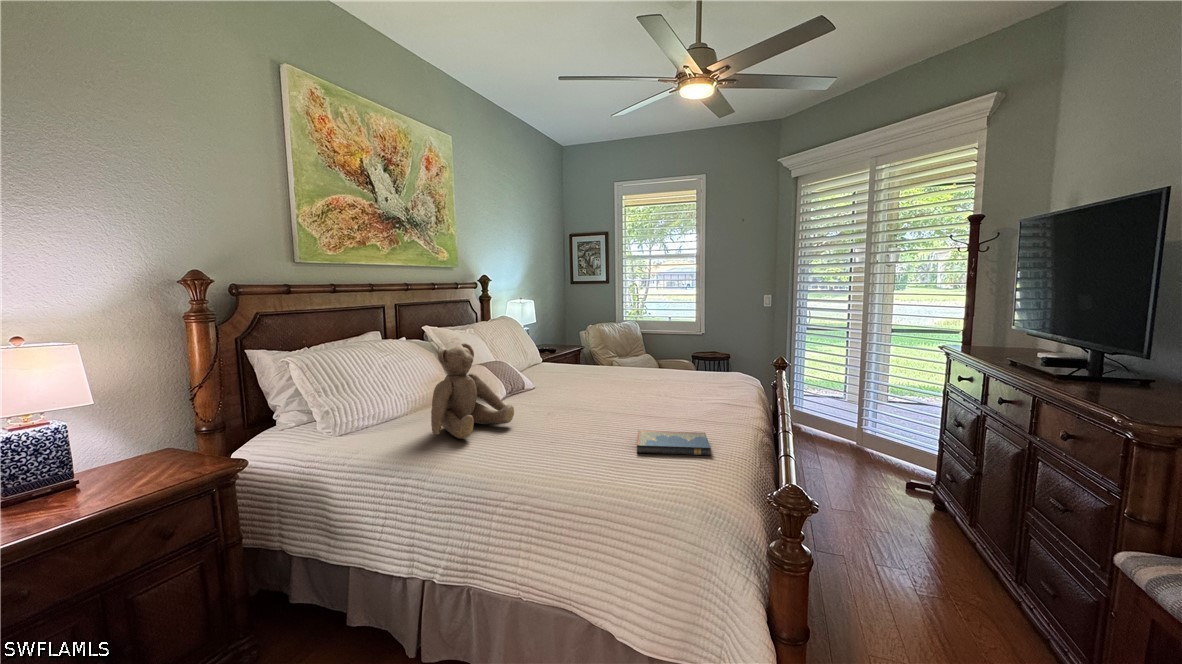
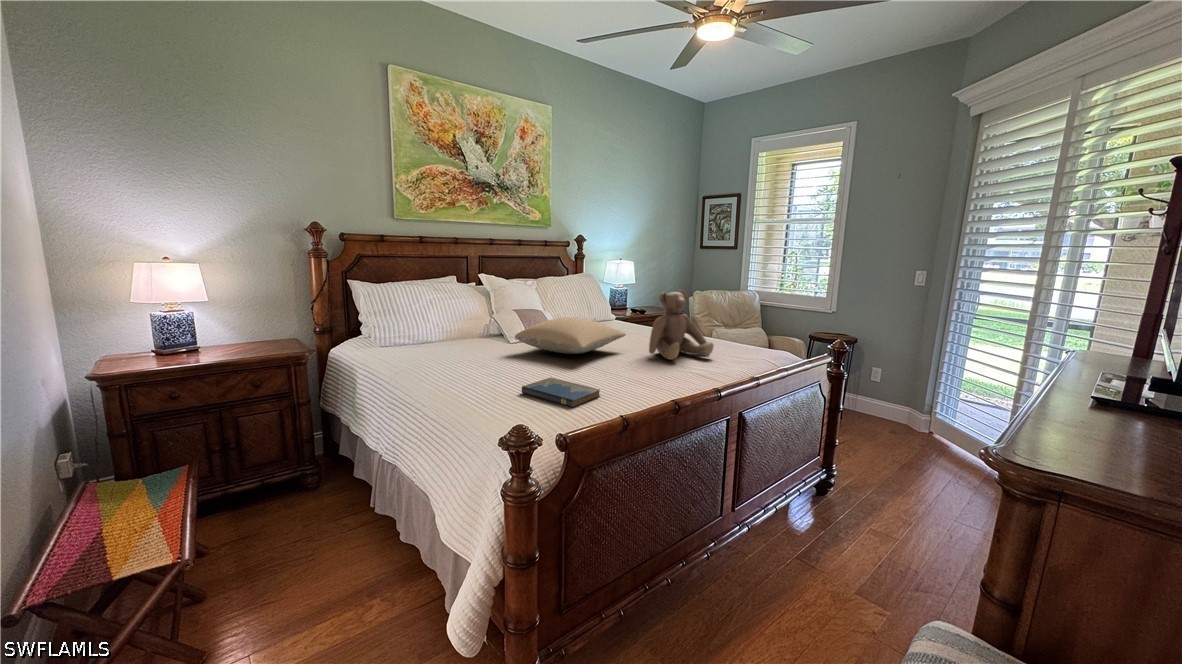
teddy bear: present [431,343,514,439] -> present [649,290,714,360]
pillow: none [530,364,624,404] -> present [515,317,626,354]

